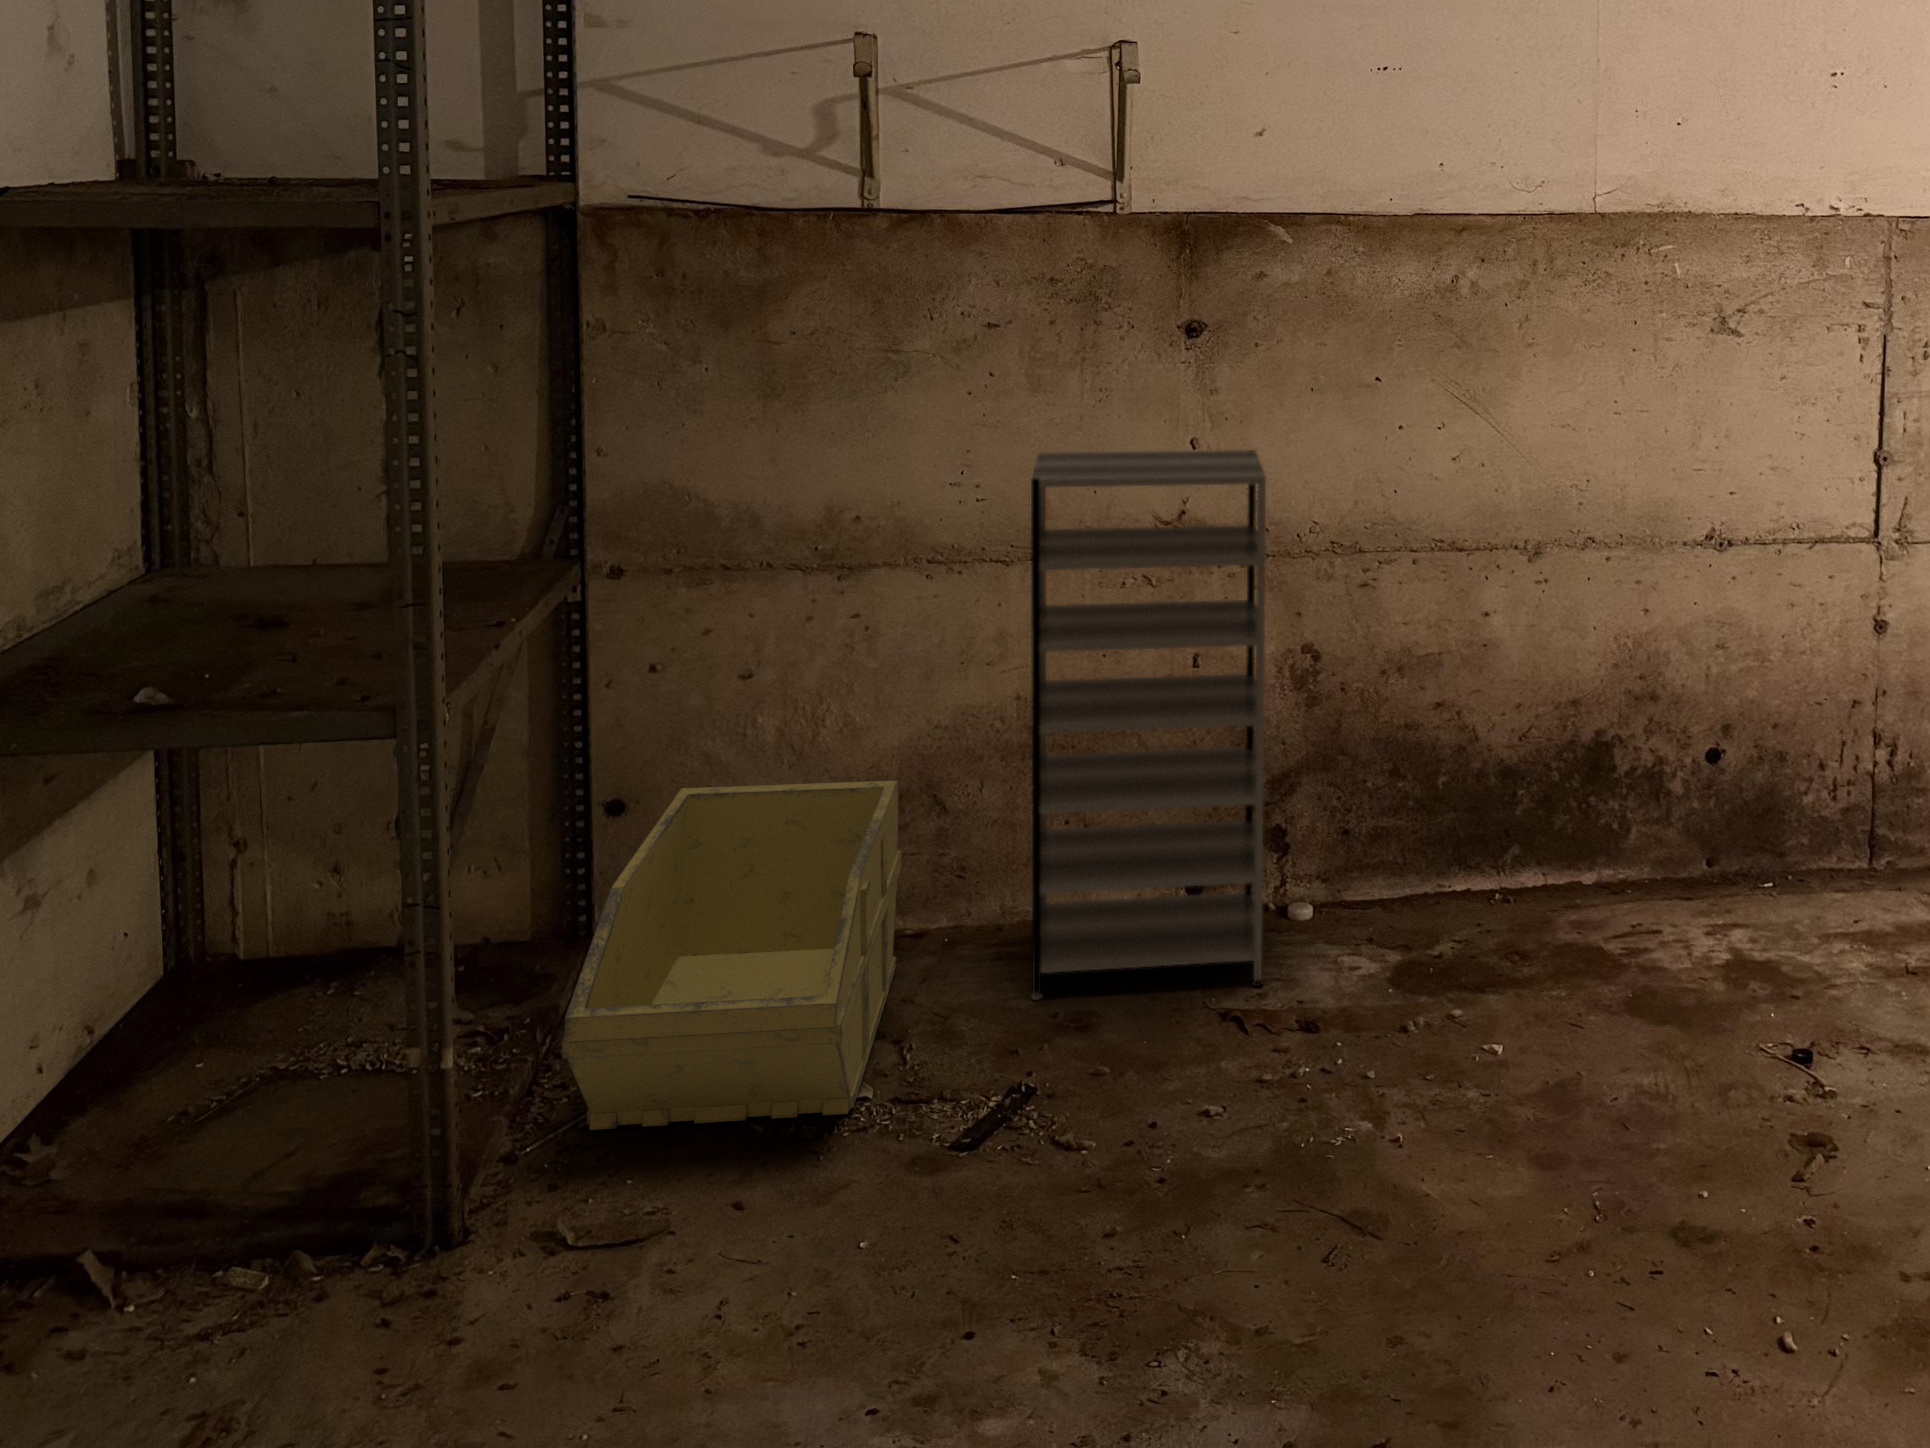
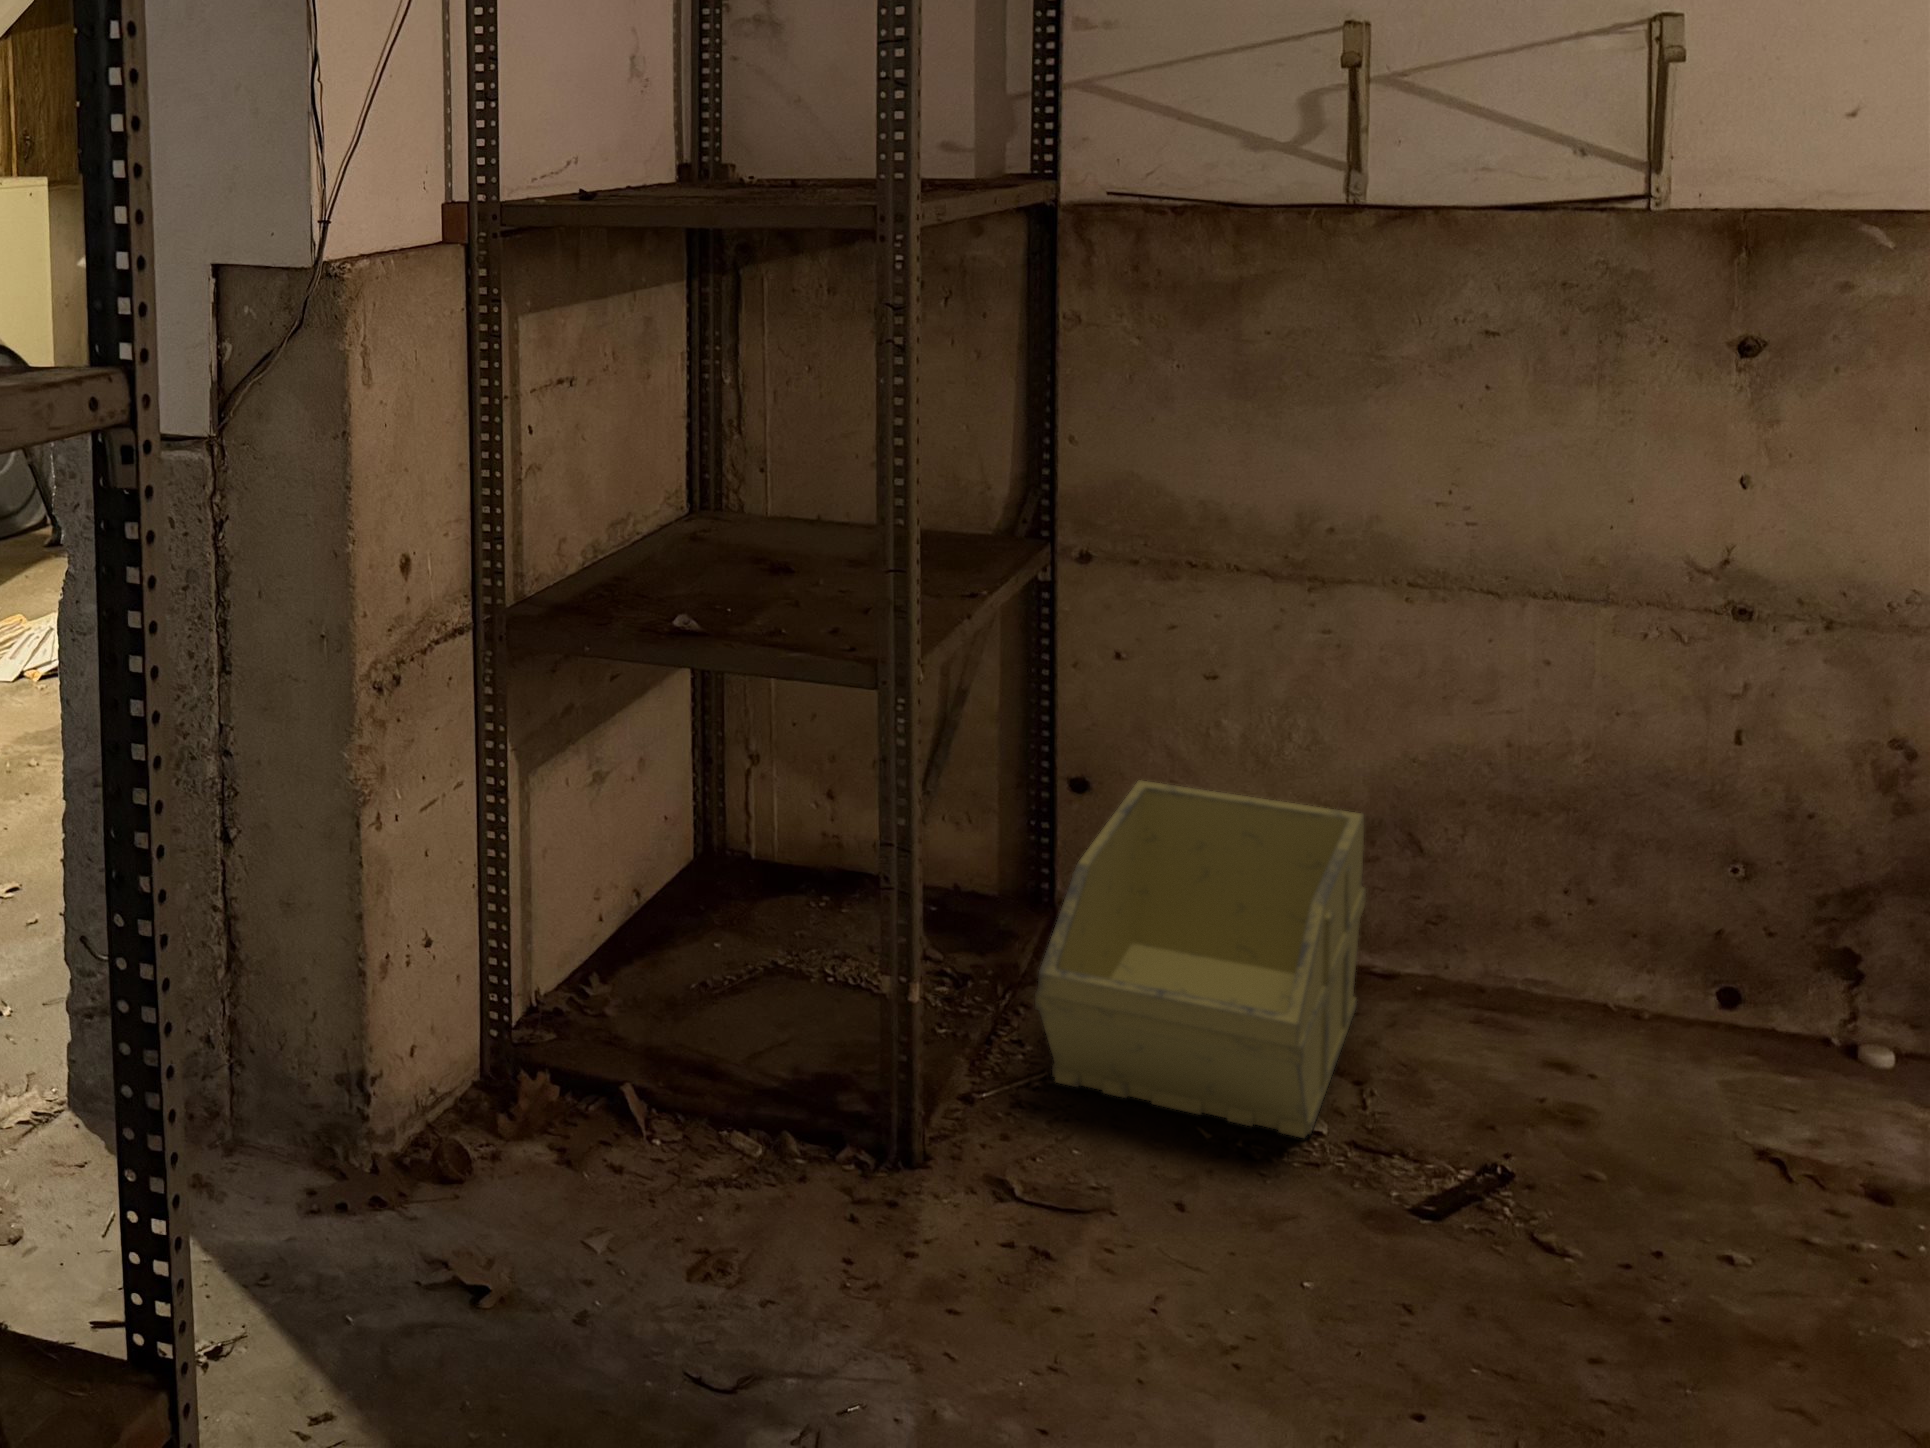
shelving unit: present [1031,450,1266,1000] -> none [1511,482,1845,1139]

